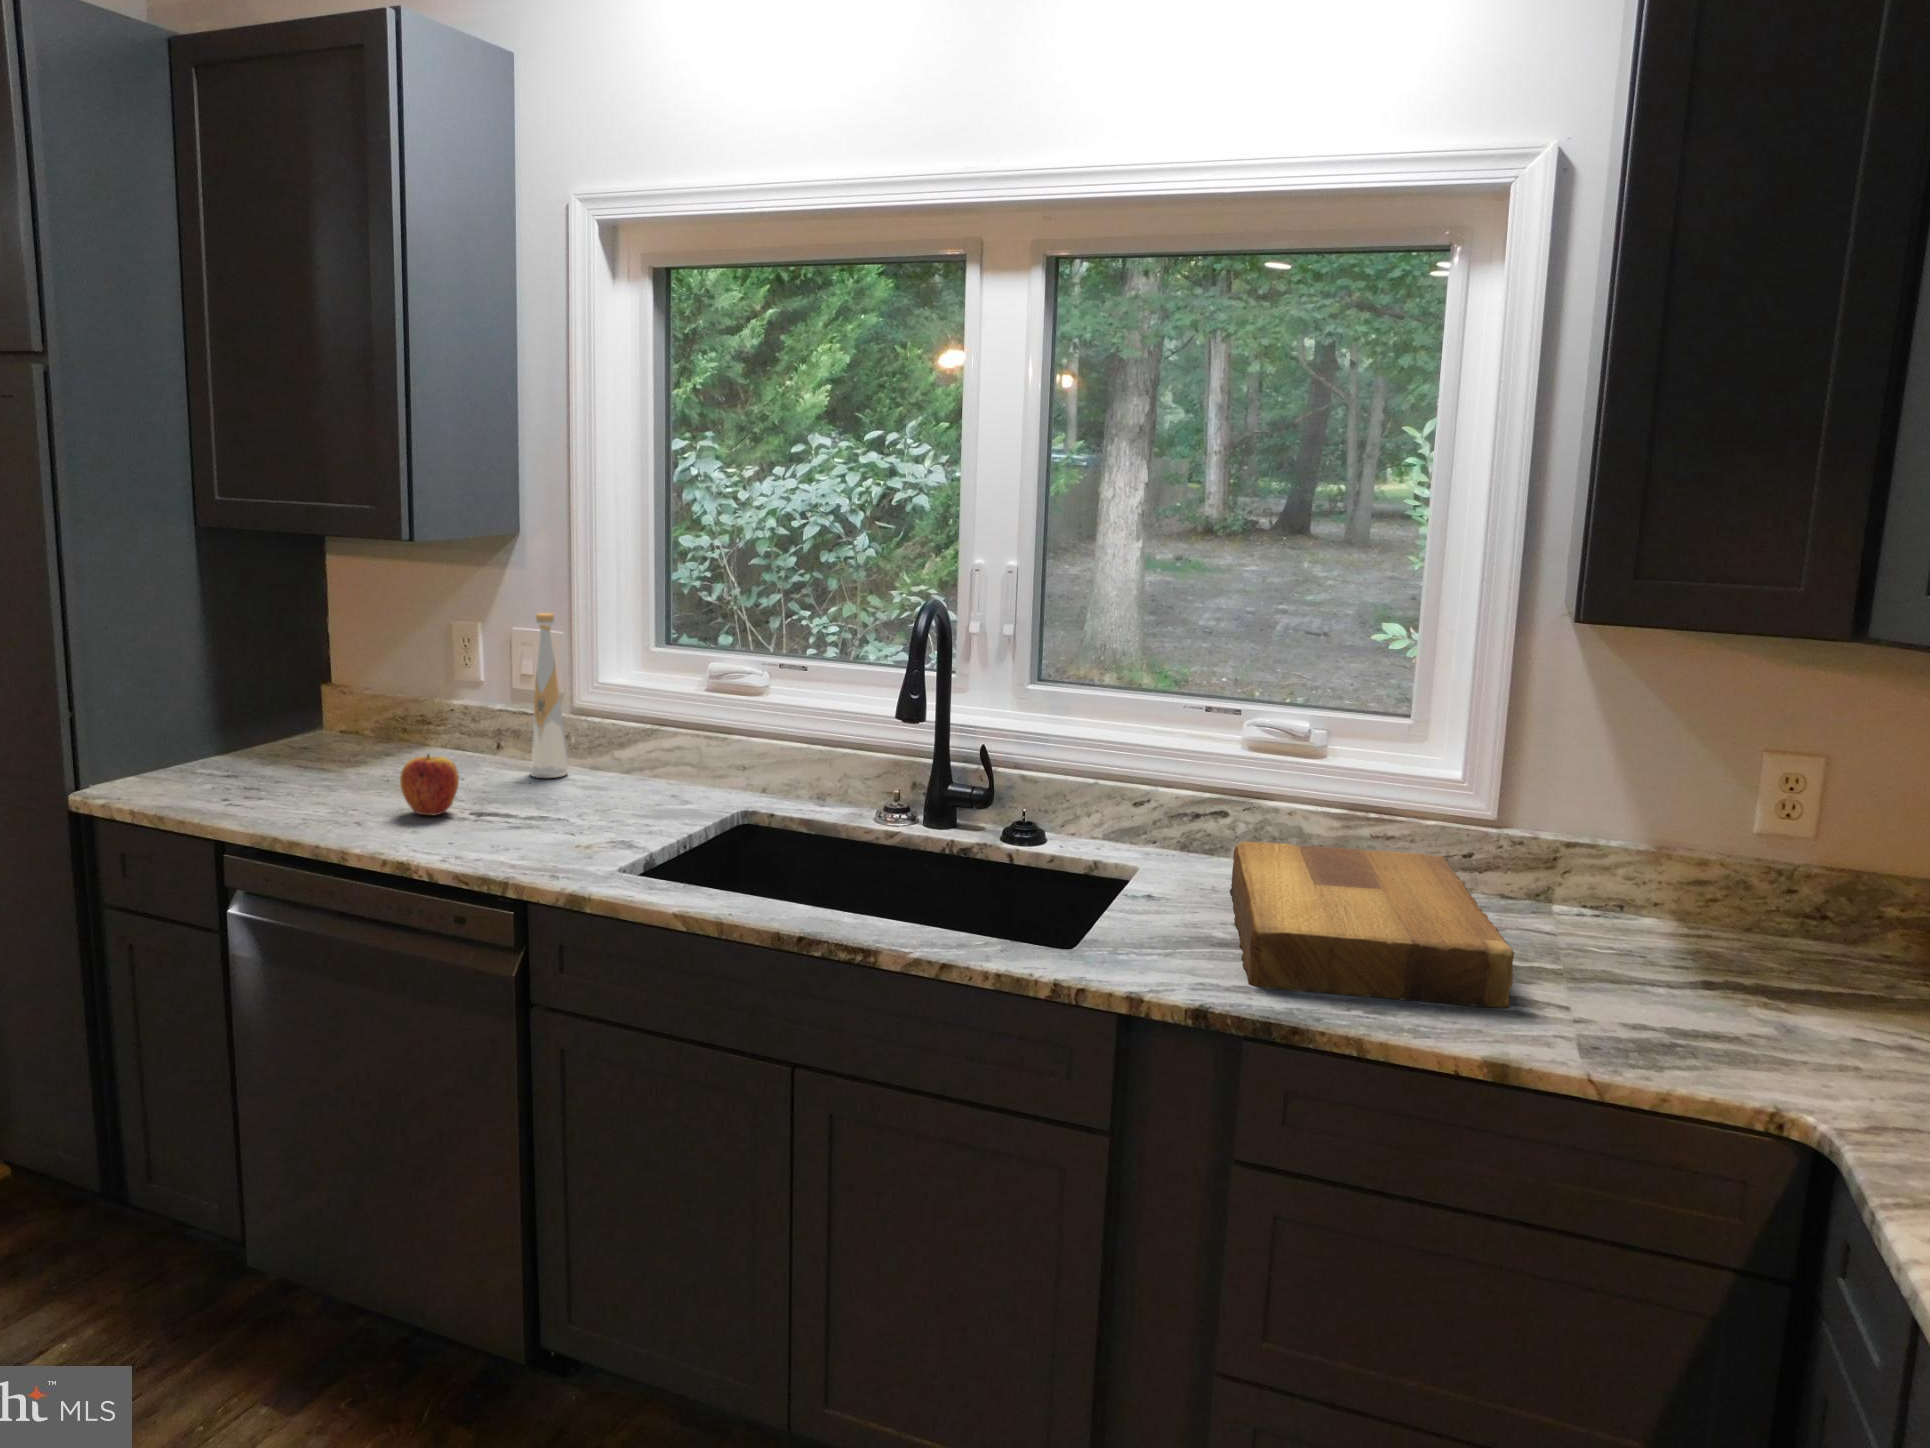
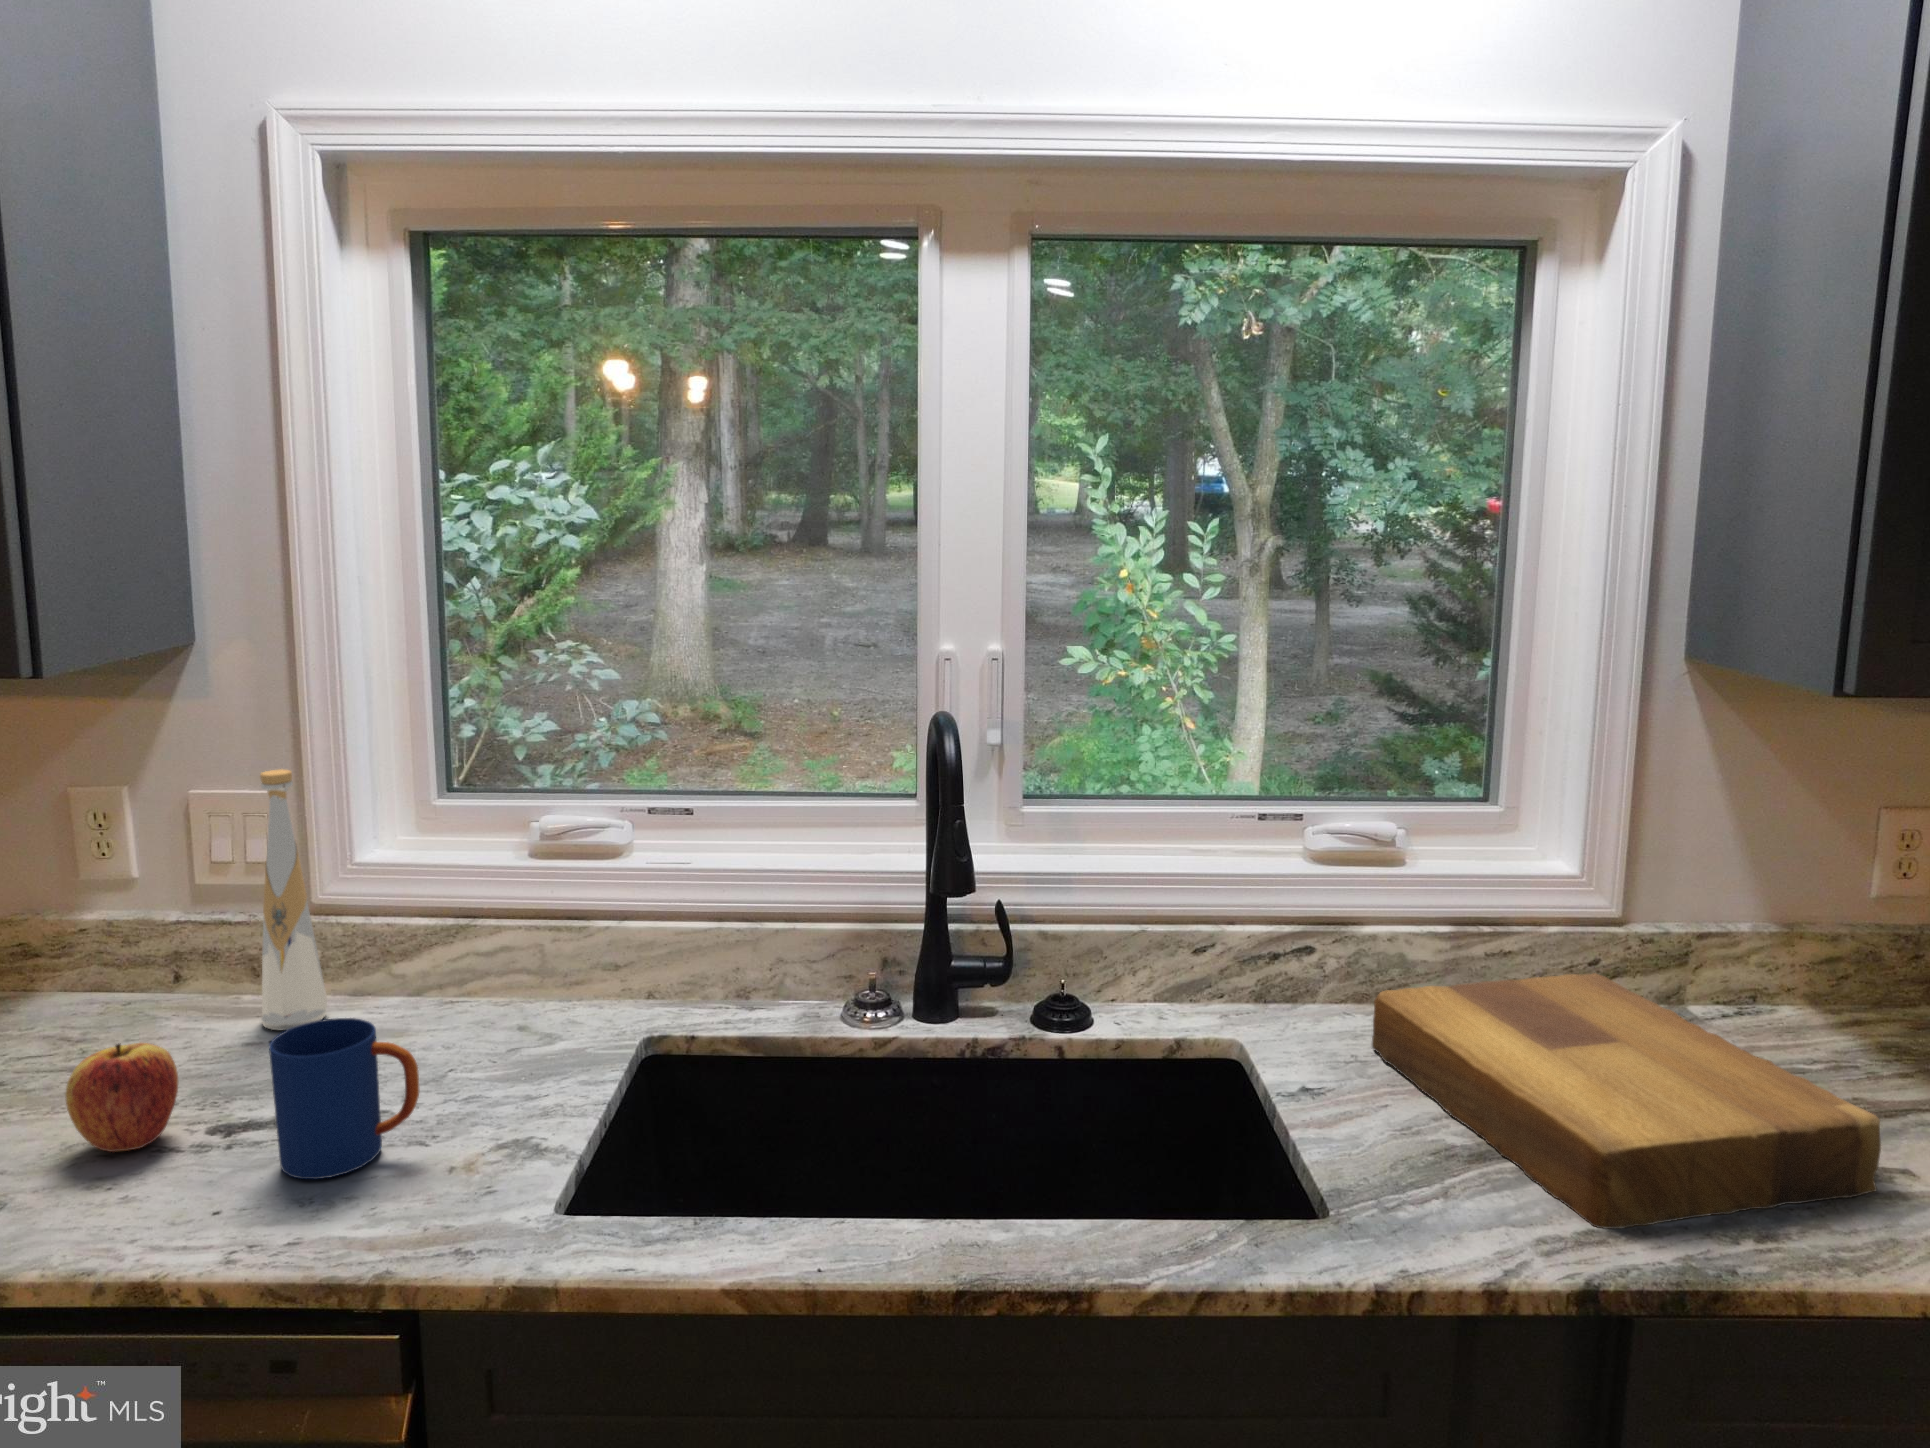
mug: none [492,753,571,841] -> present [269,1018,419,1179]

